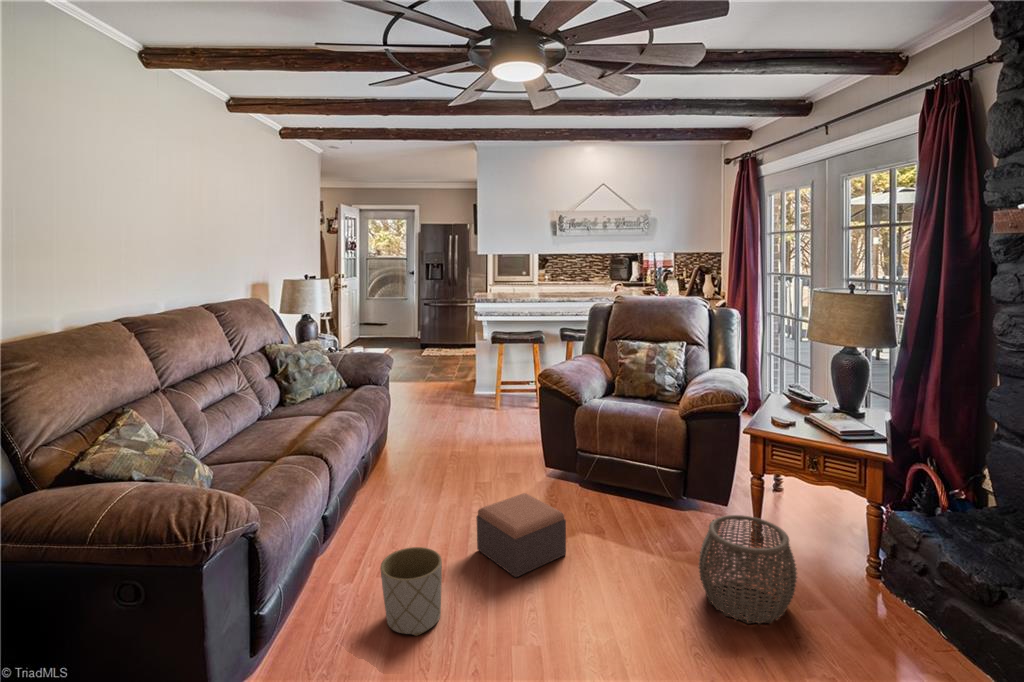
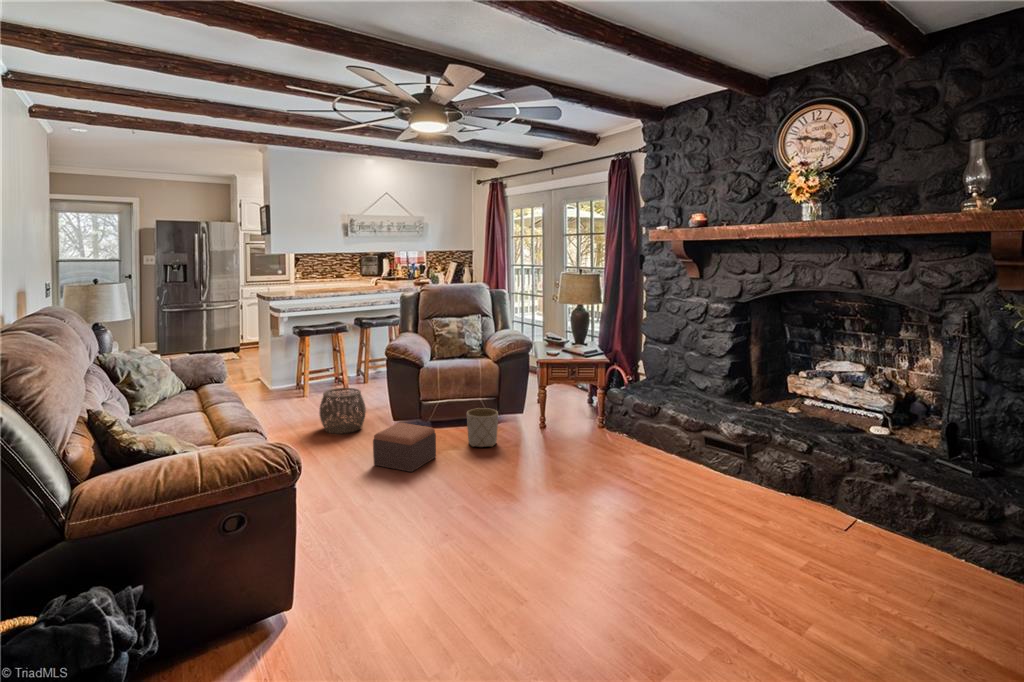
woven basket: present [699,515,797,624] -> present [319,388,366,434]
planter: present [381,547,442,636] -> present [467,408,498,447]

